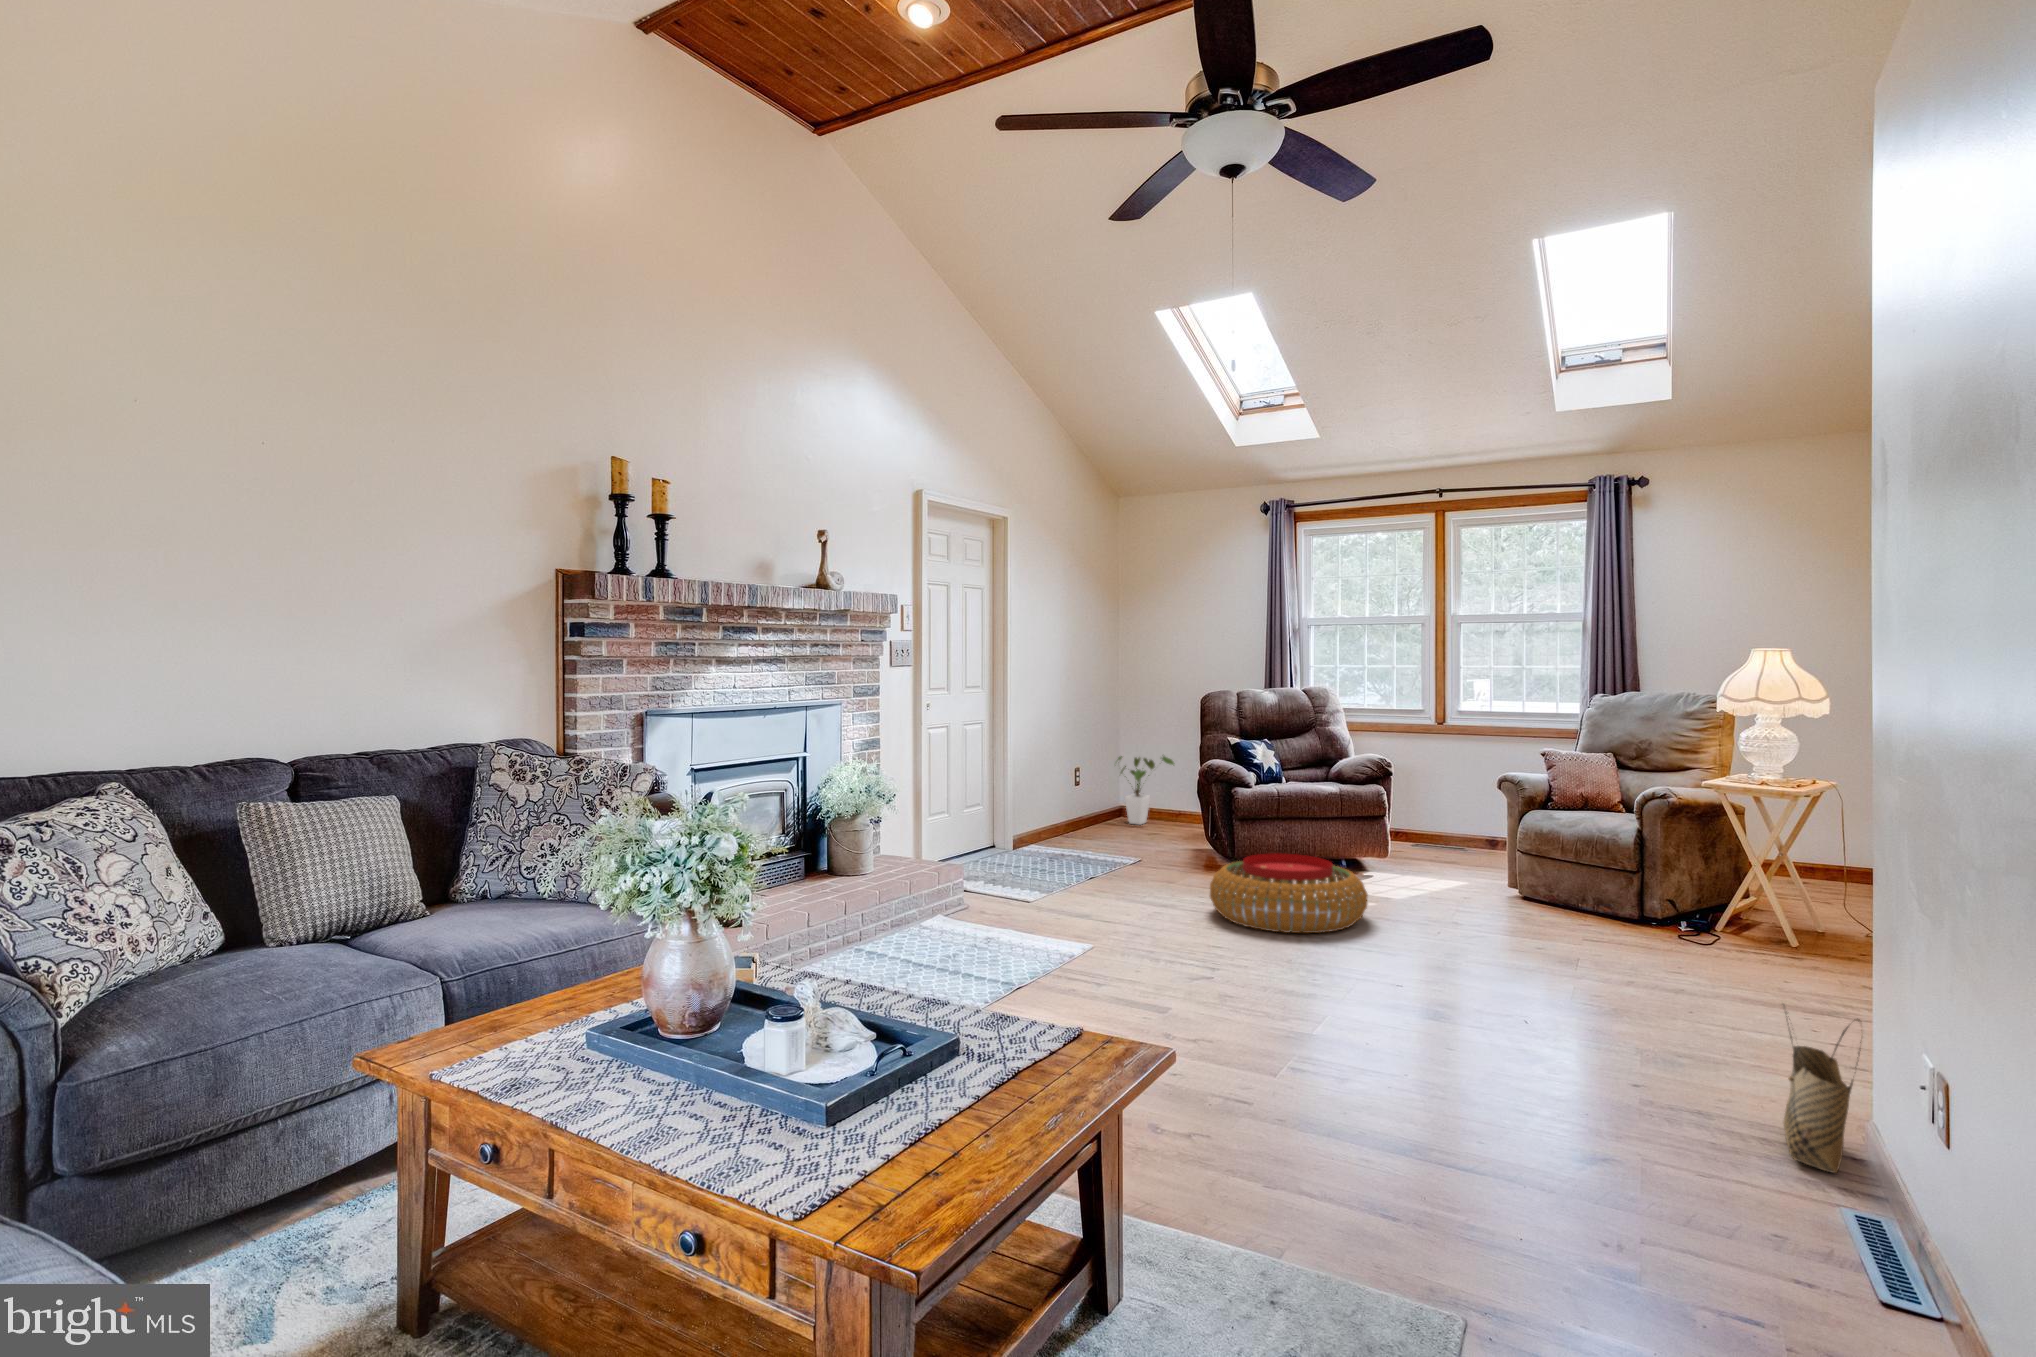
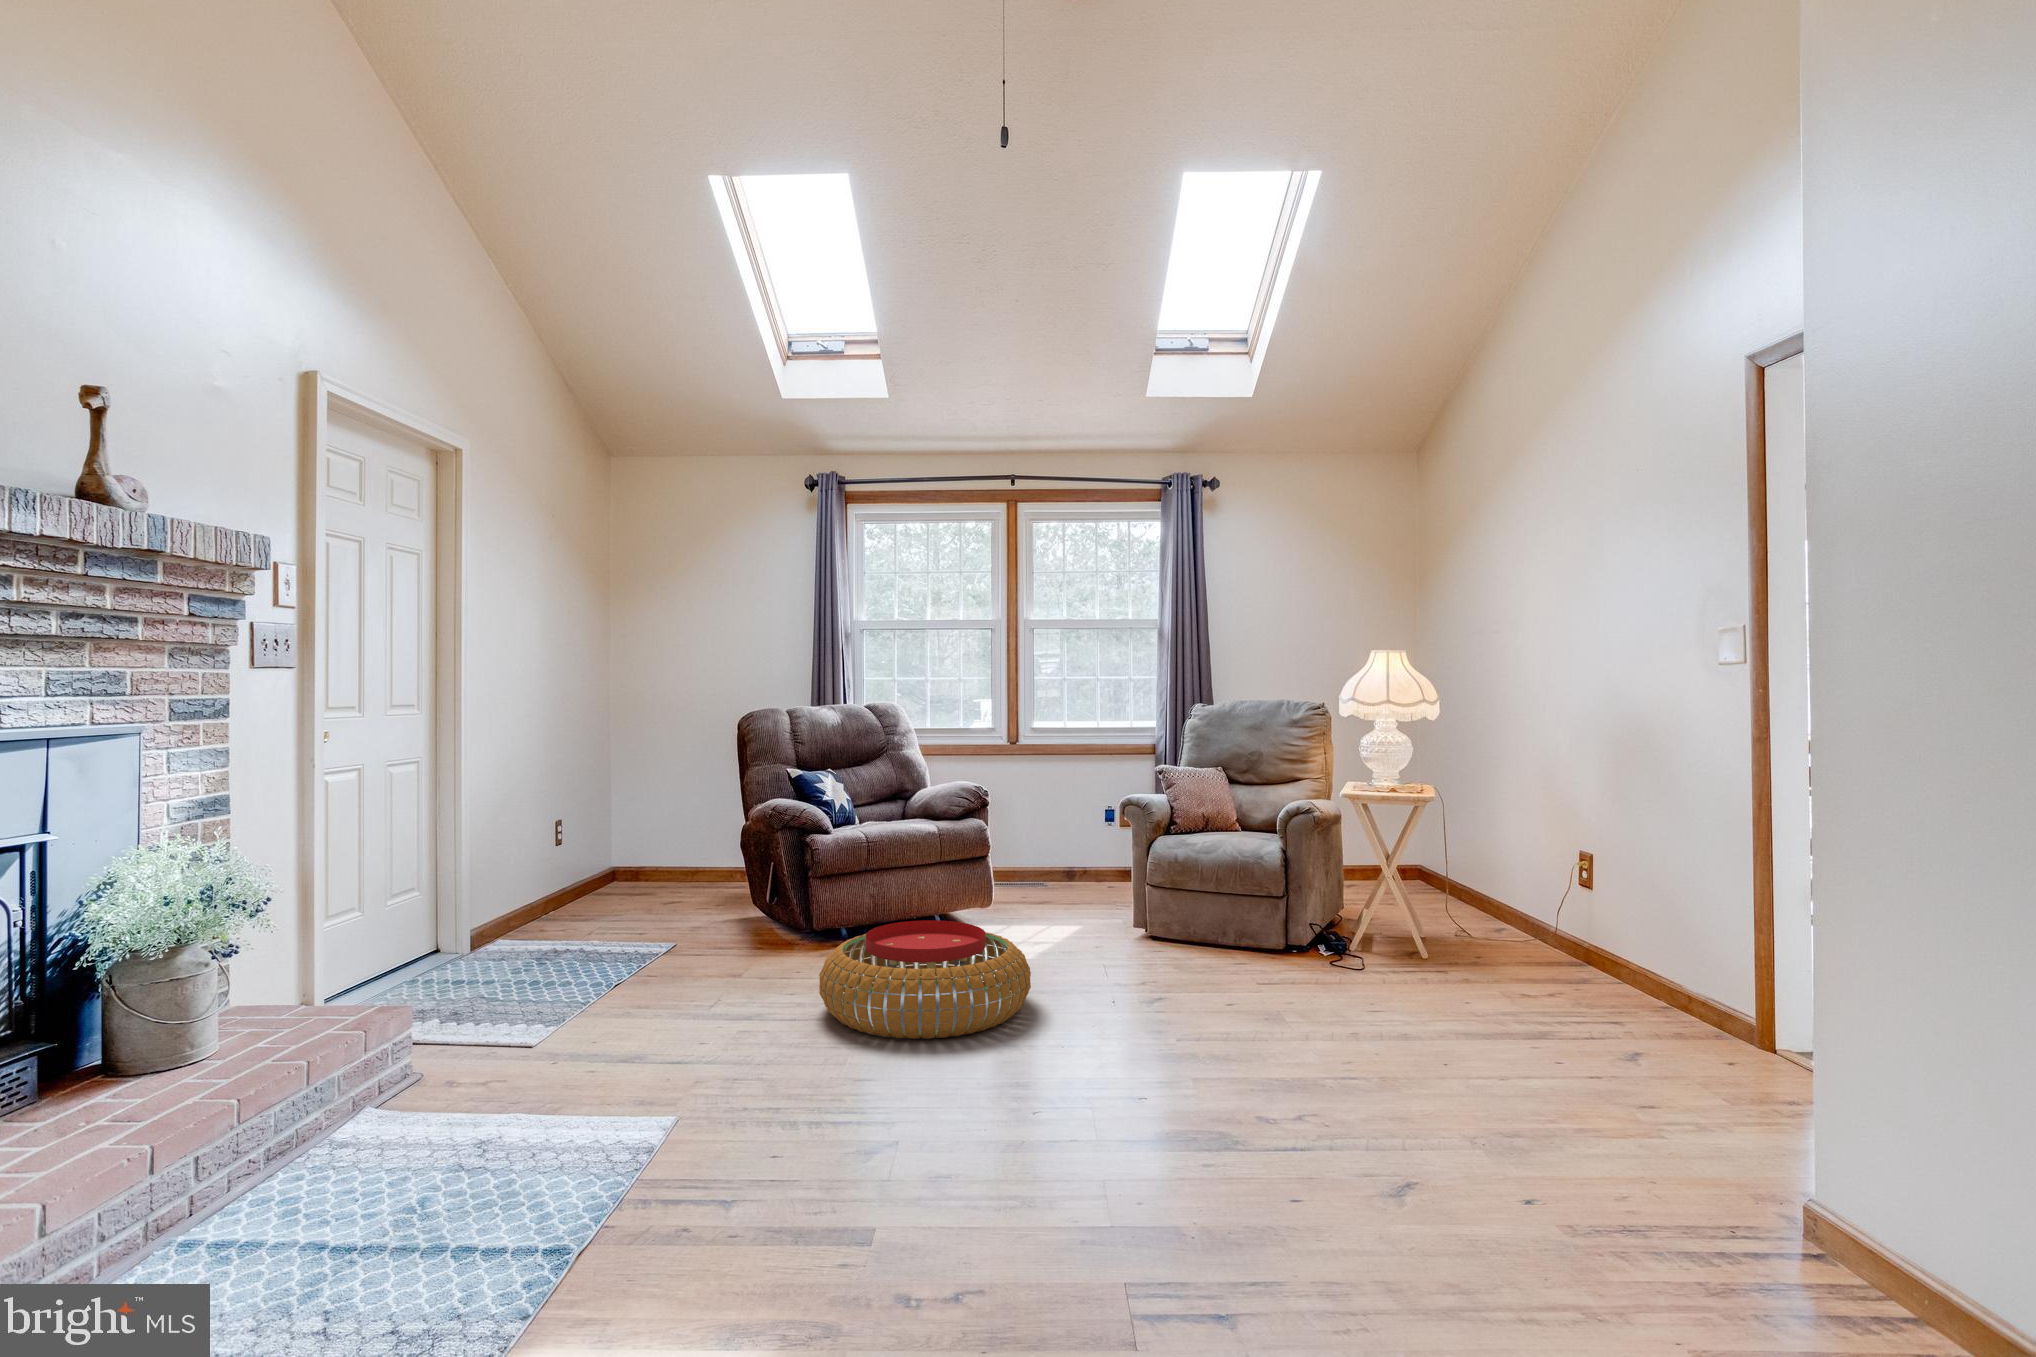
house plant: present [1118,756,1174,825] -> none [610,794,690,891]
woven basket: present [1783,1004,1861,1173] -> none [1750,1084,1892,1313]

